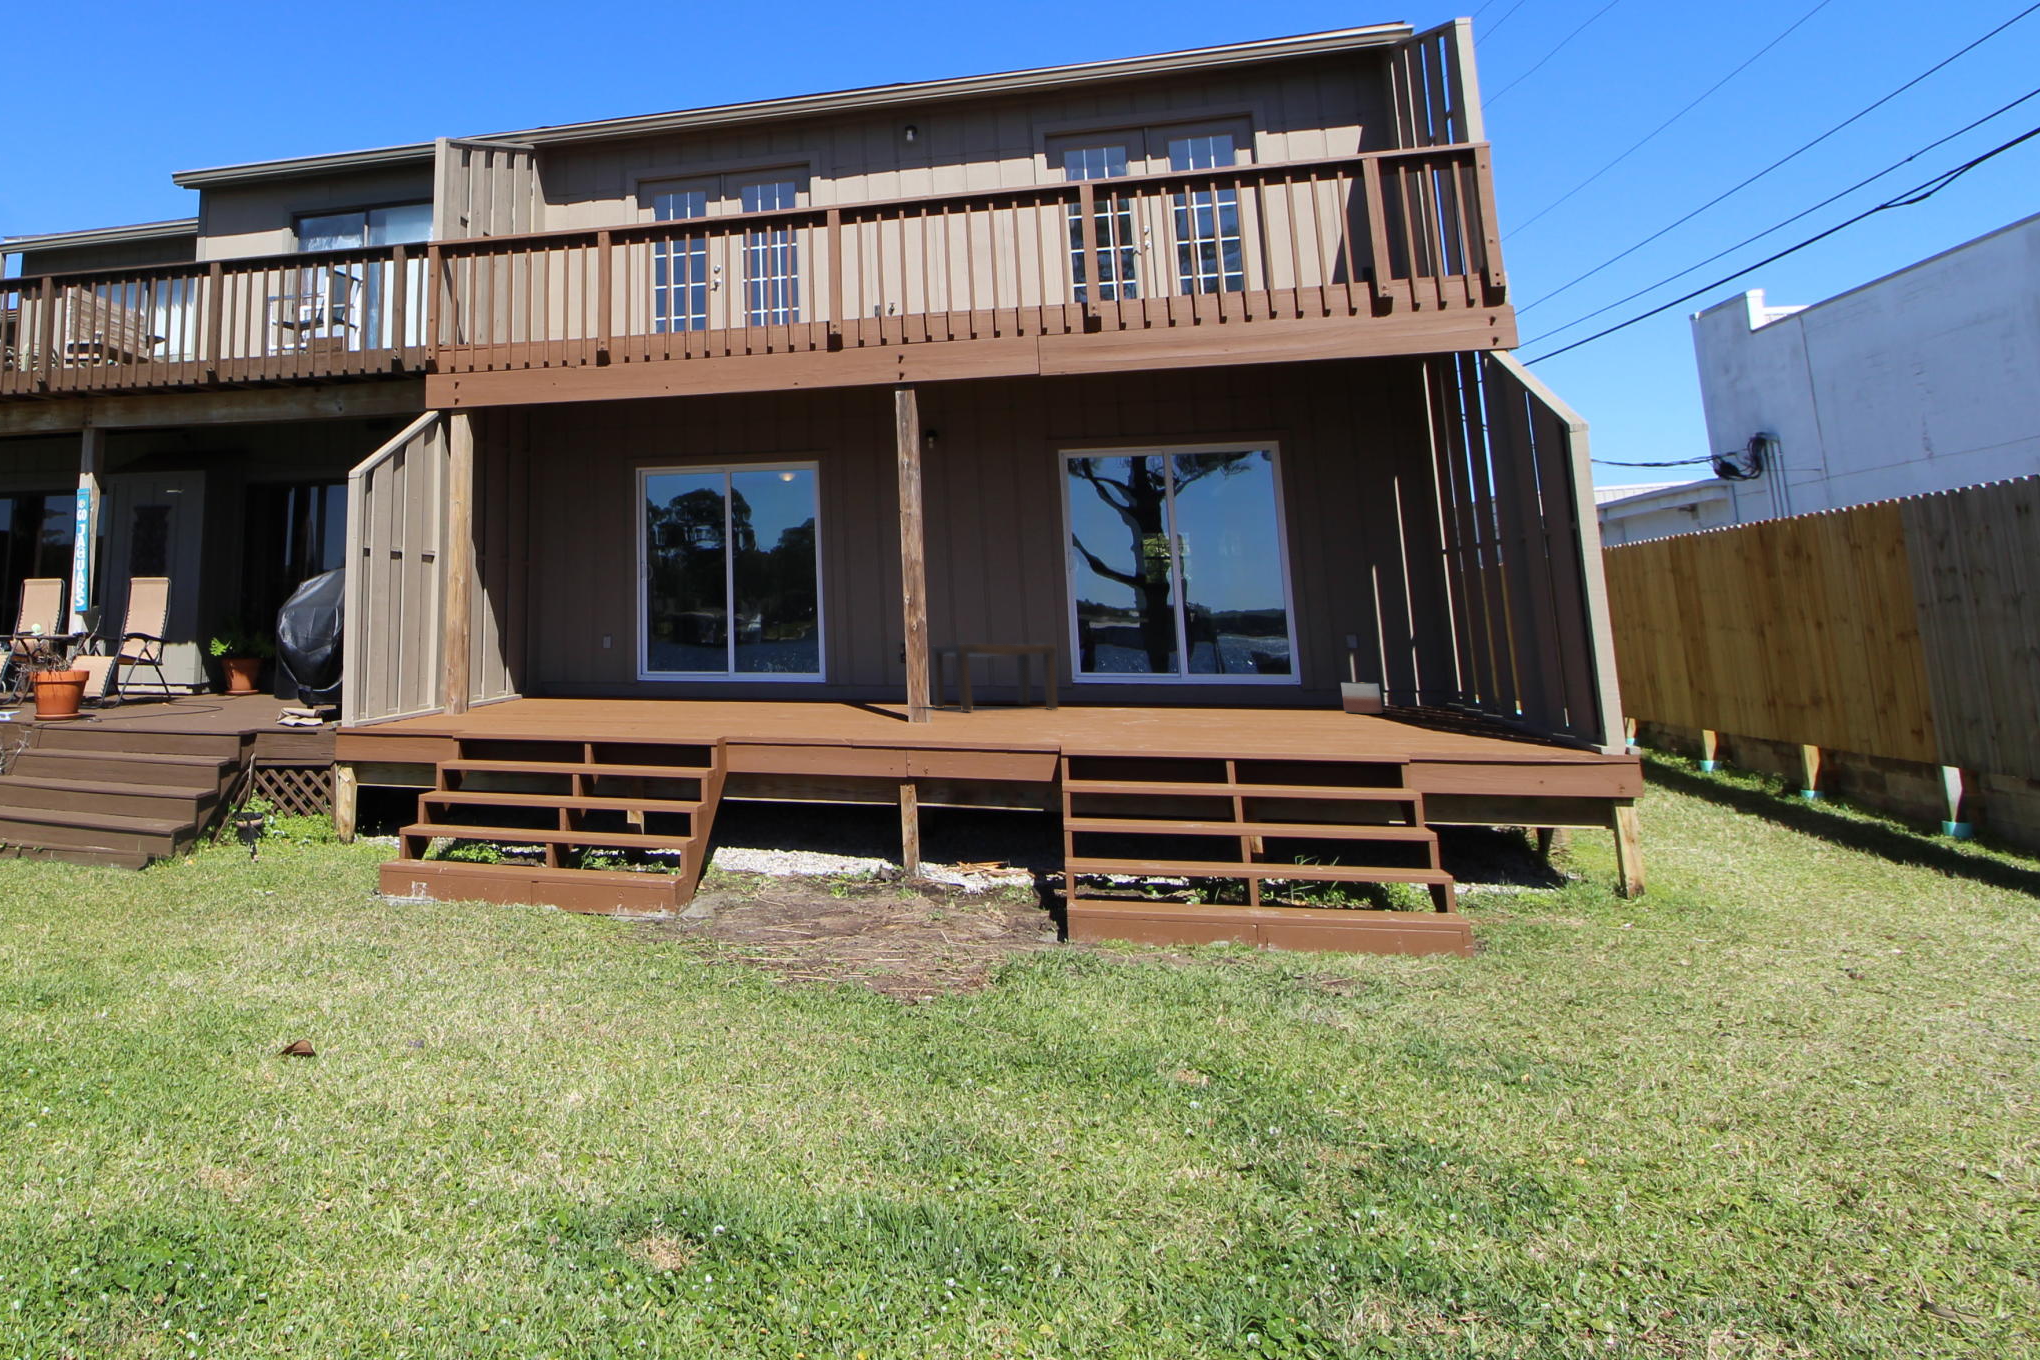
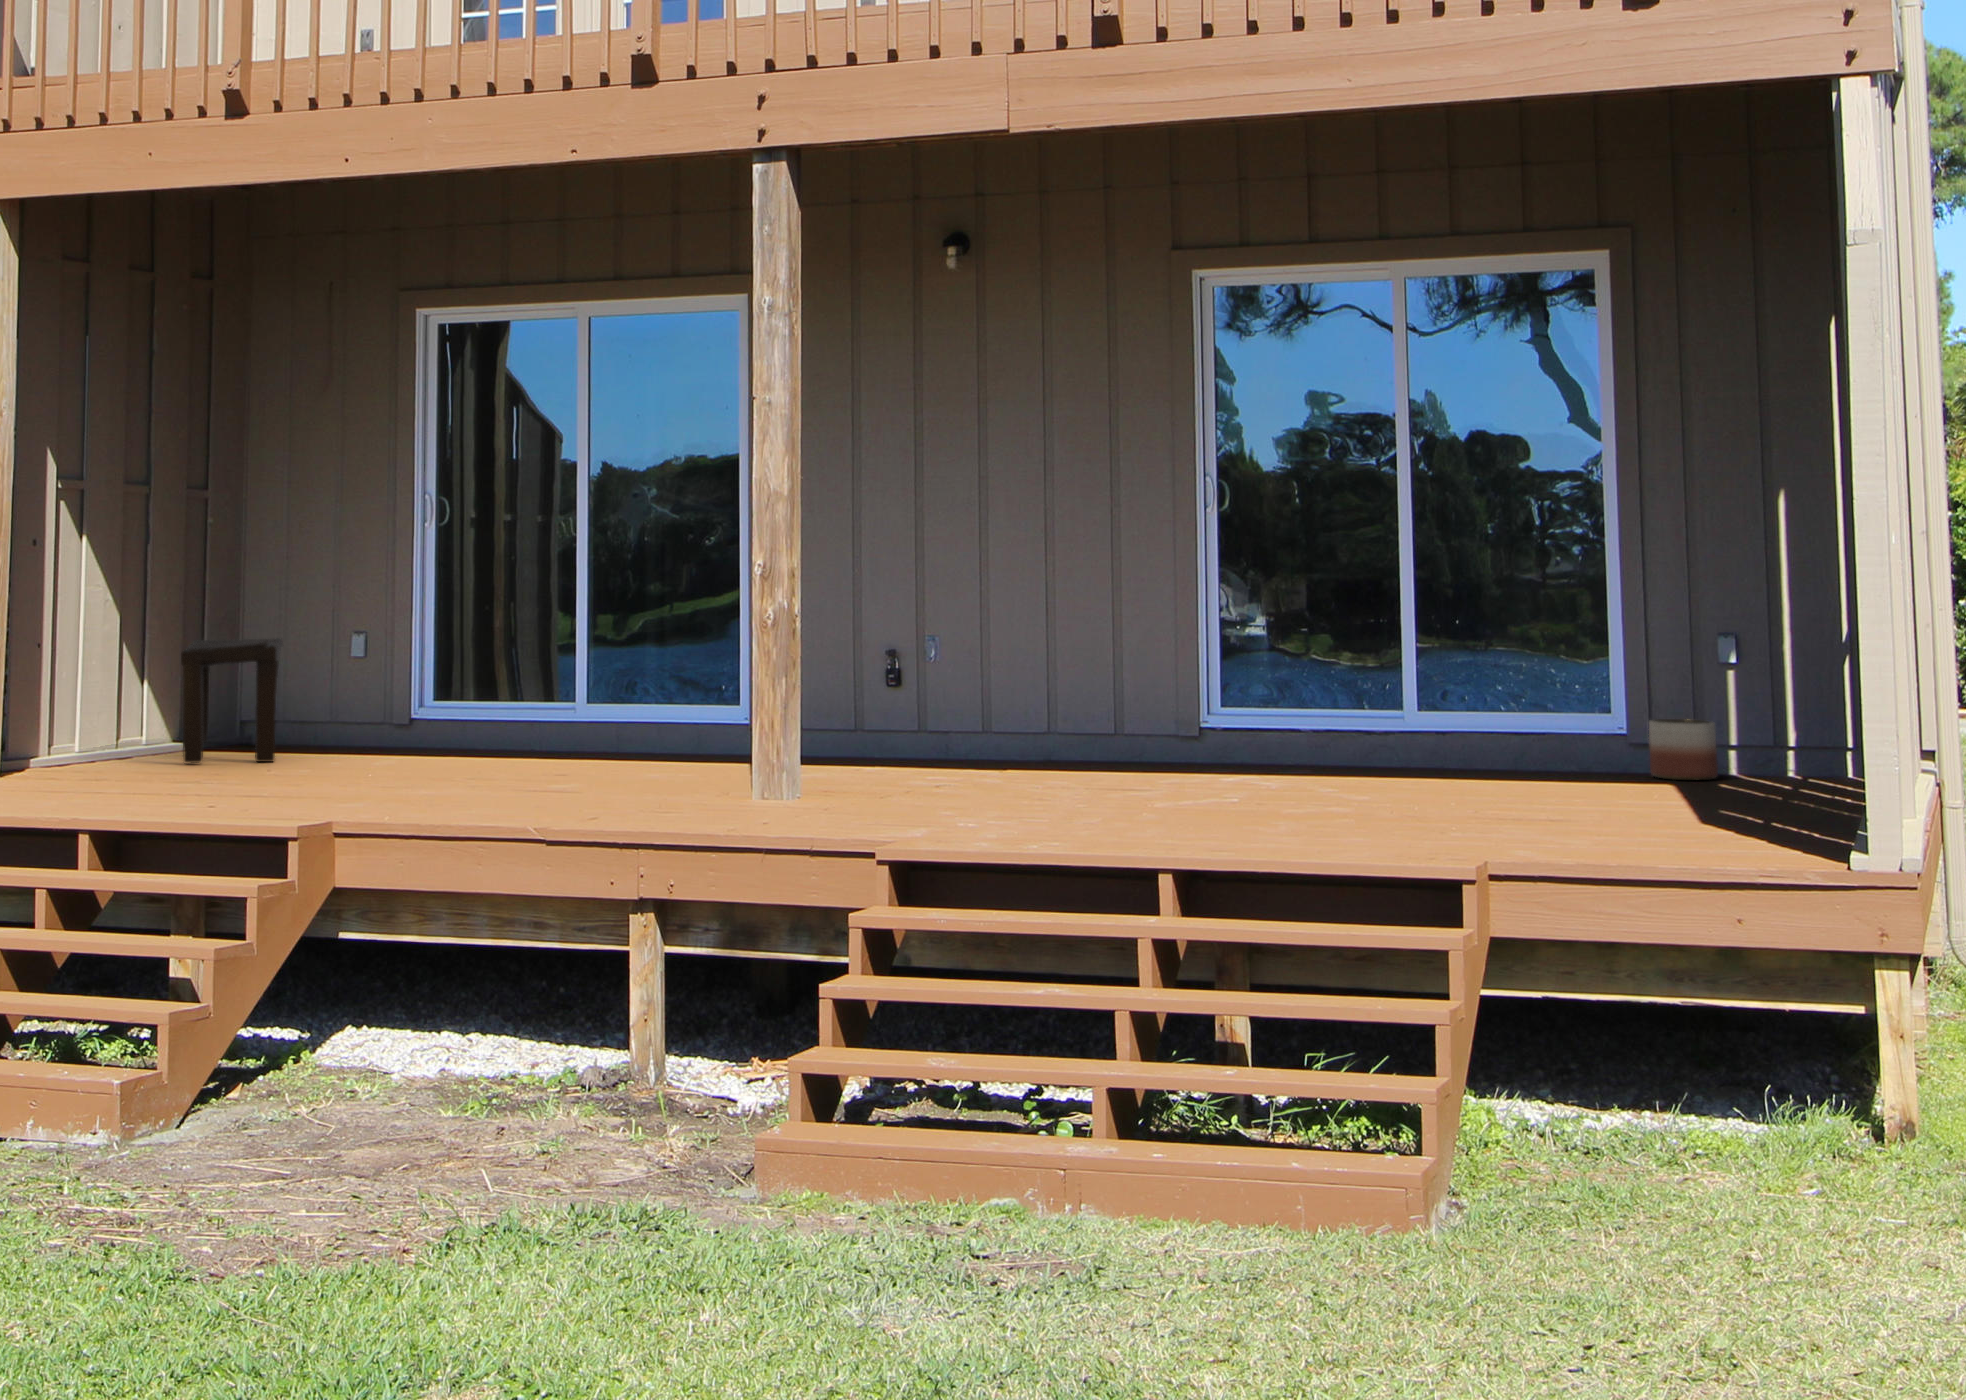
bench: present [931,644,1058,712] -> present [181,639,283,763]

